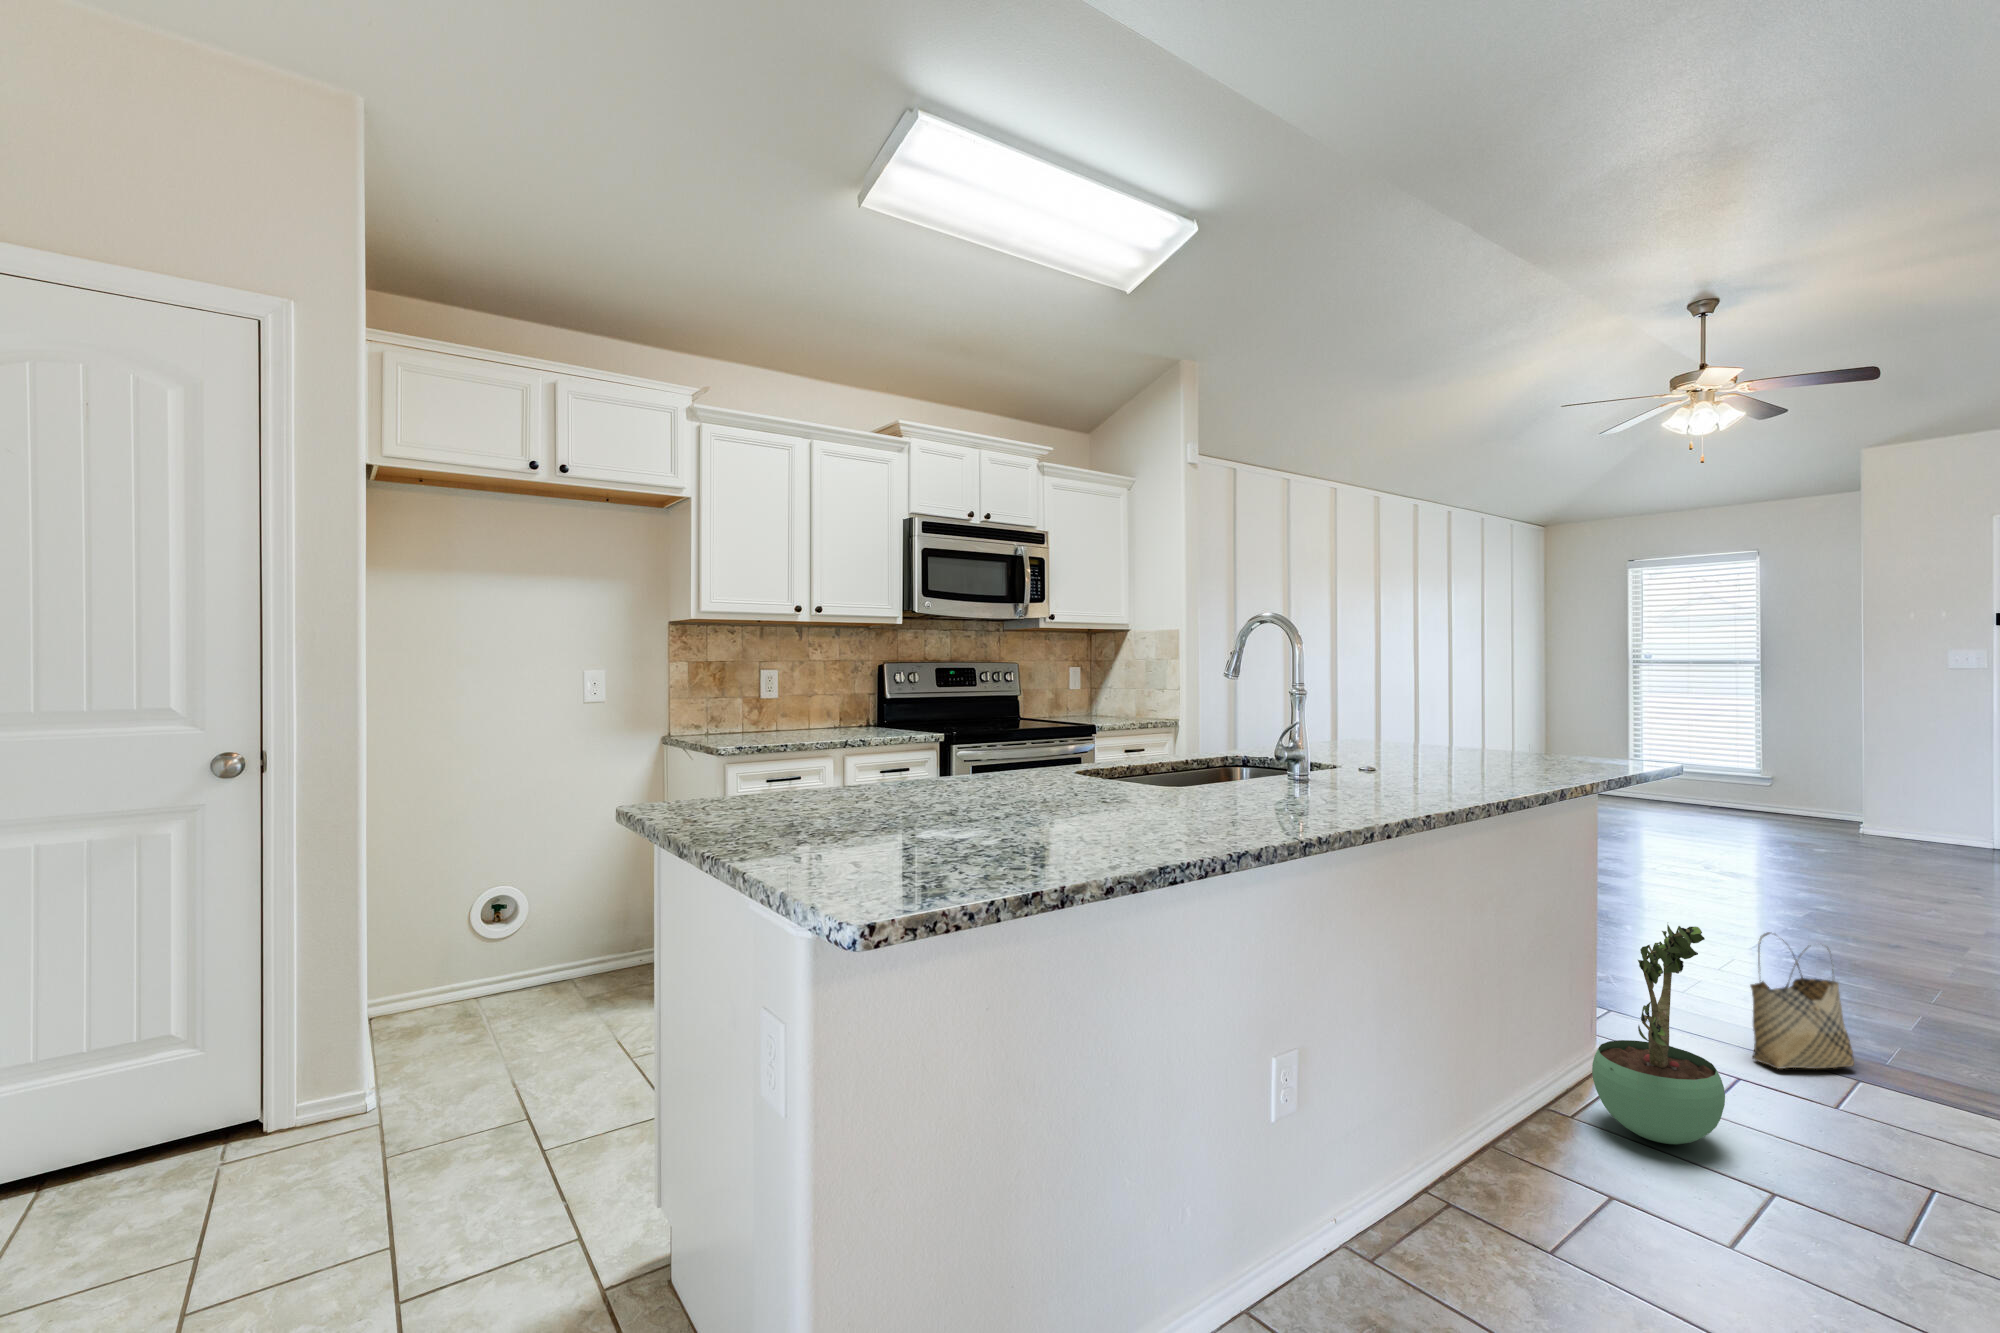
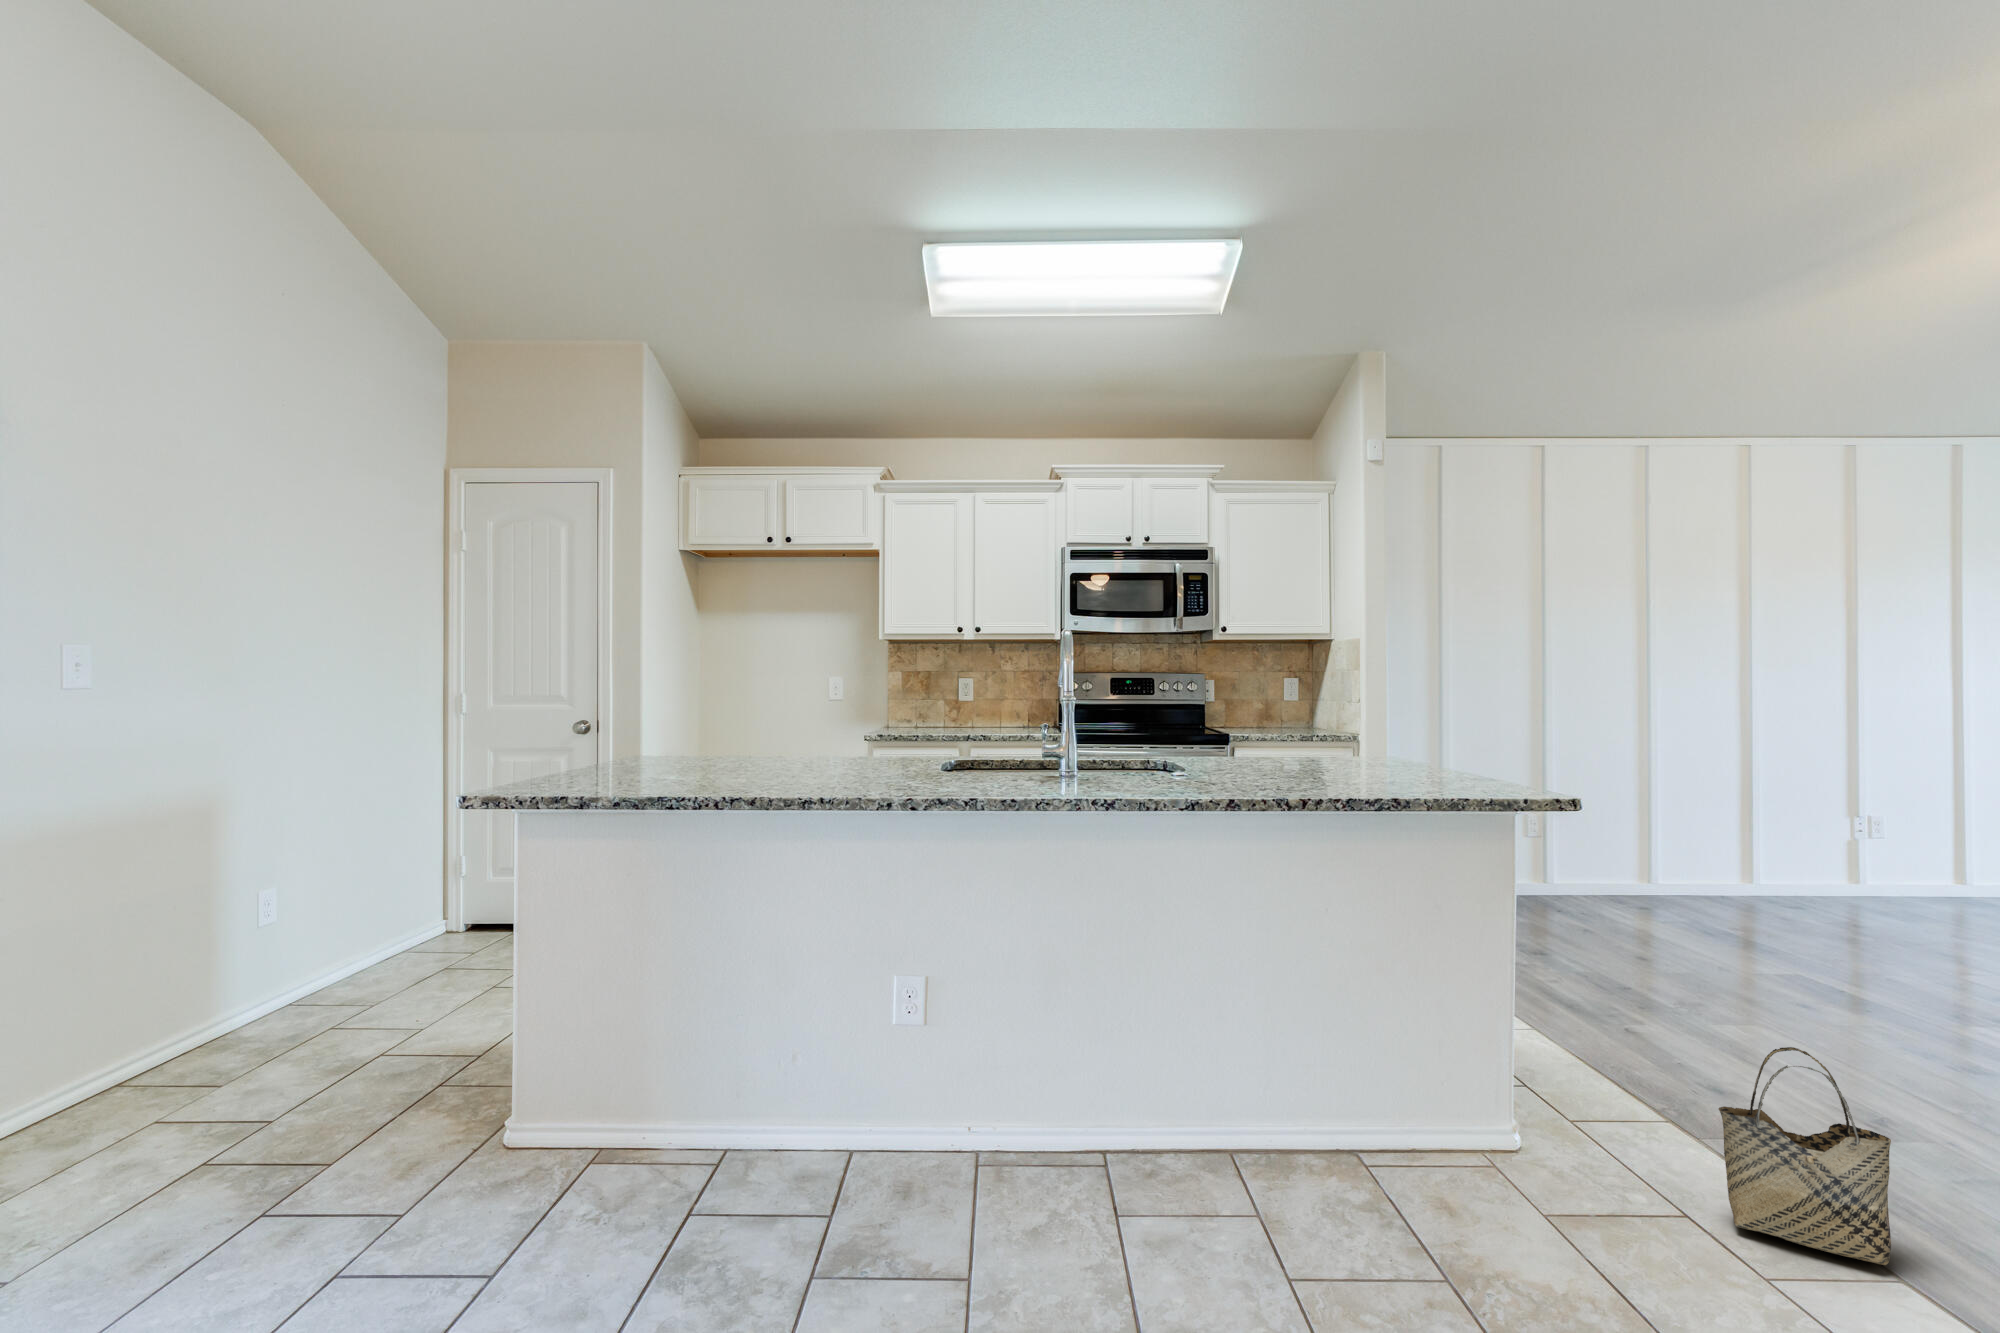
potted plant: present [1592,925,1725,1144] -> none [1322,963,1478,1215]

